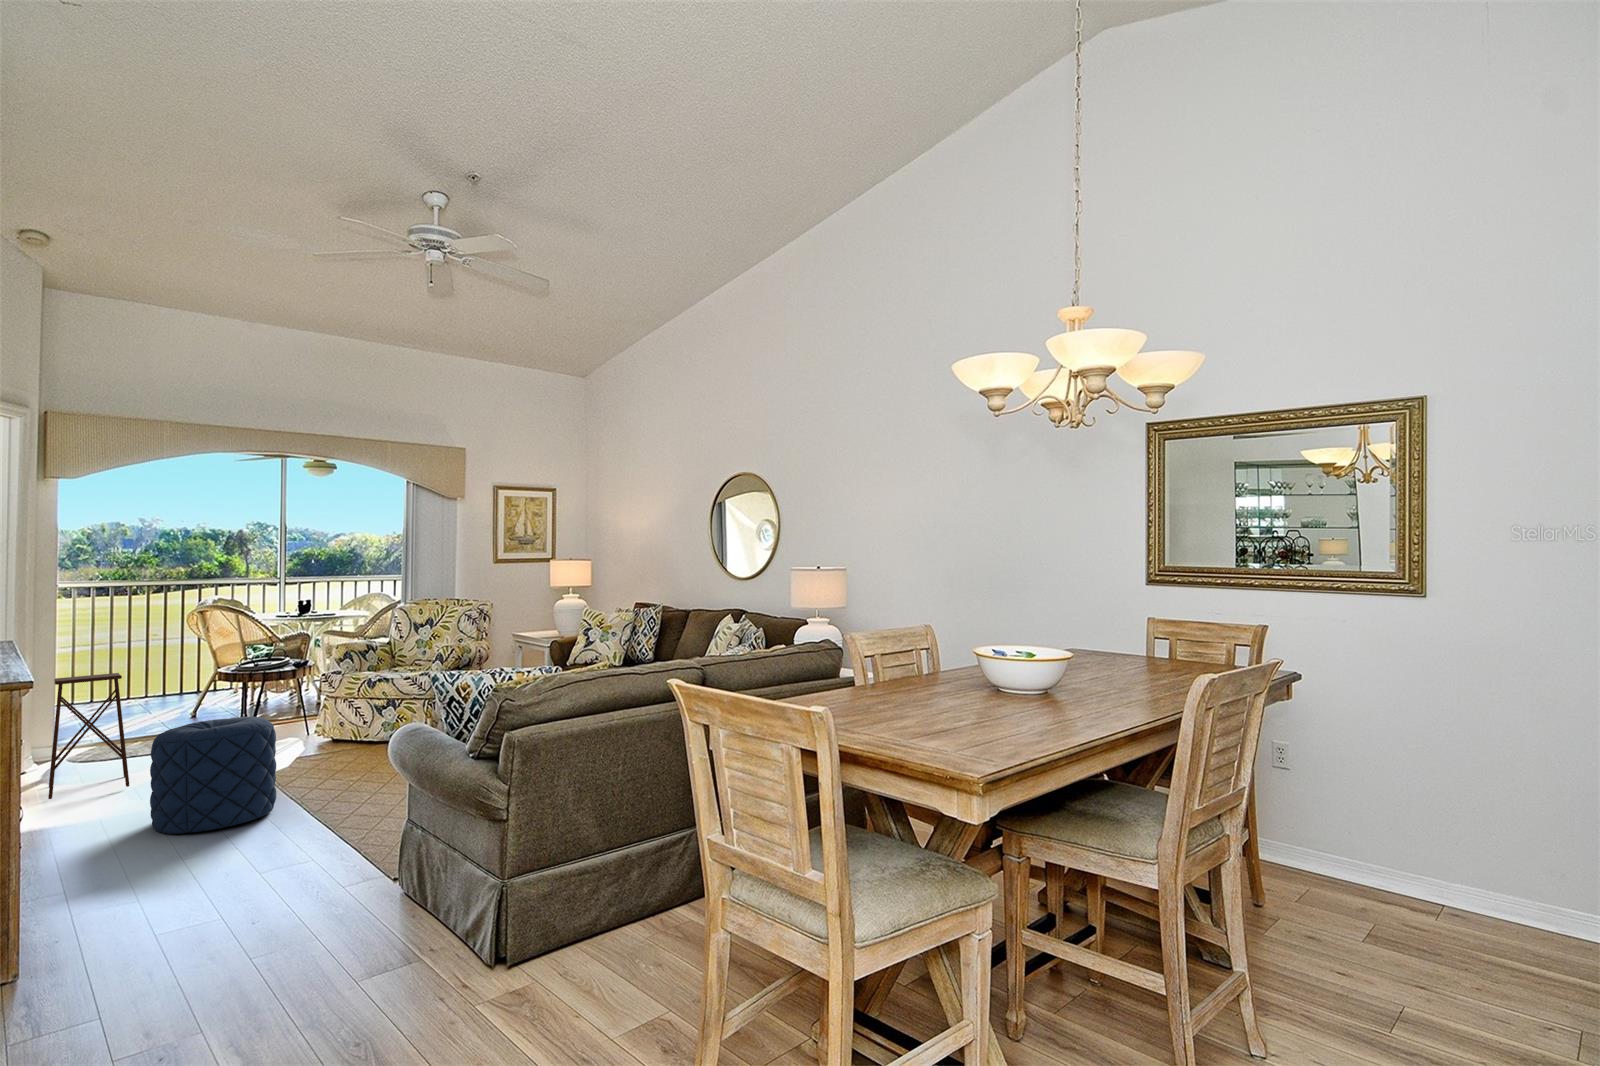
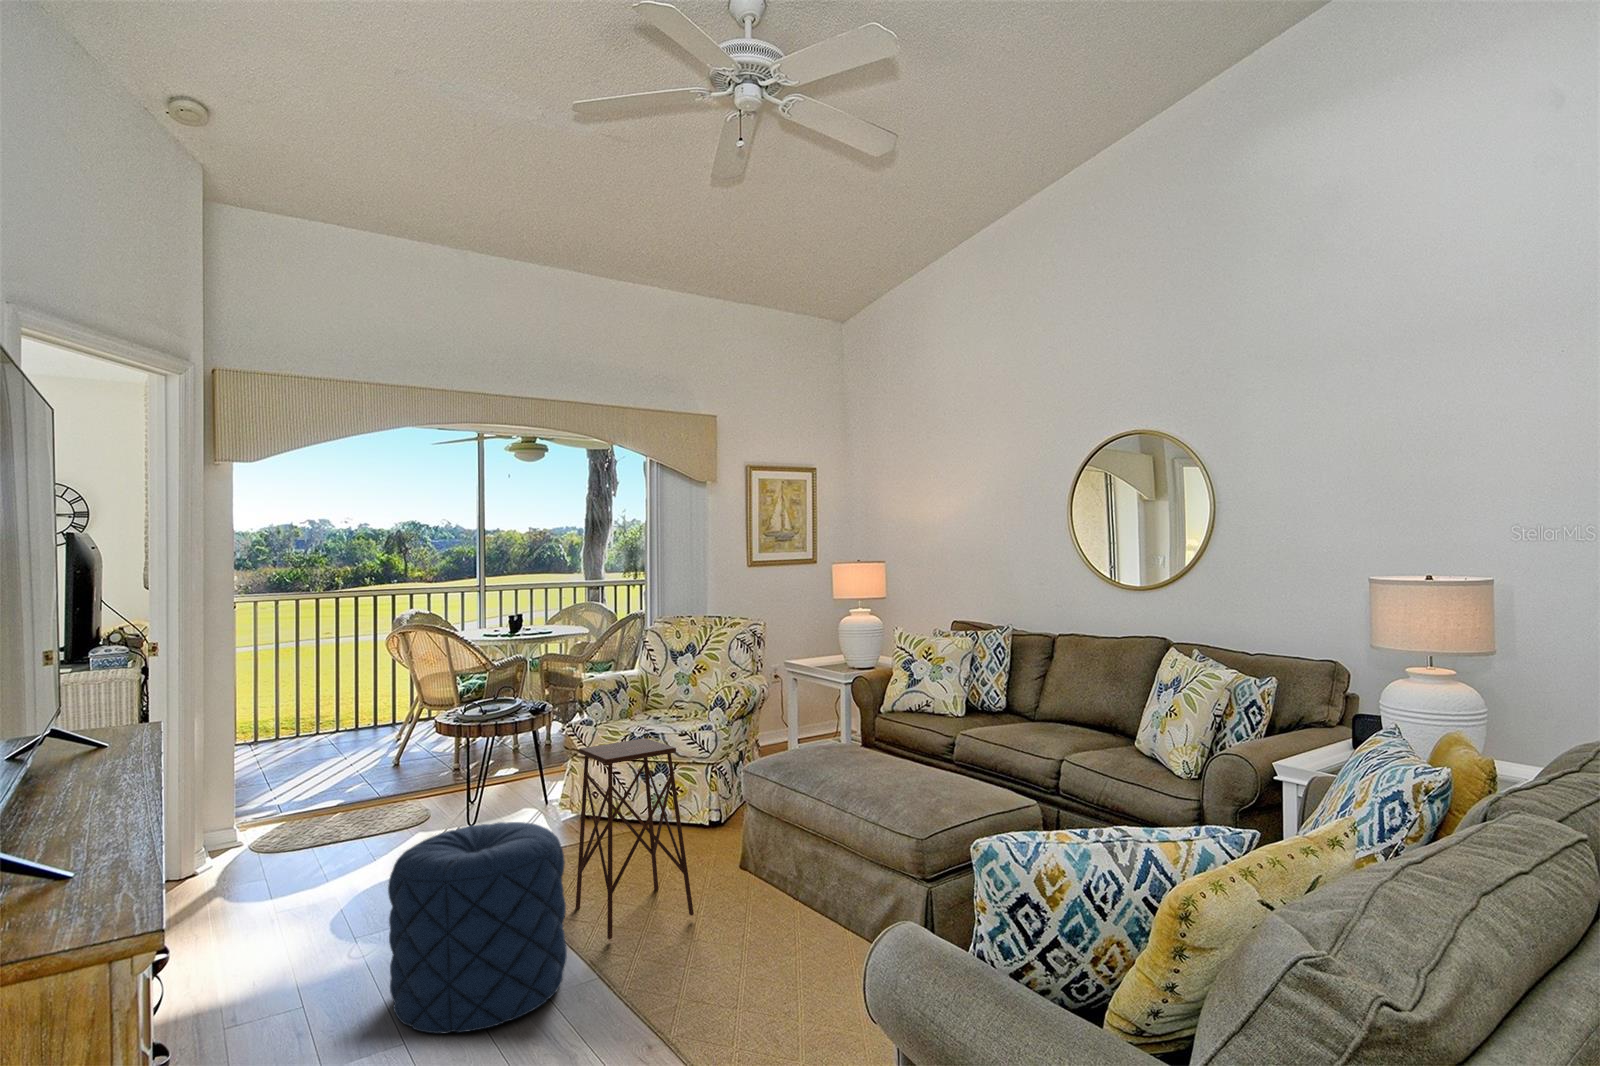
side table: present [48,673,129,799] -> present [576,738,694,940]

